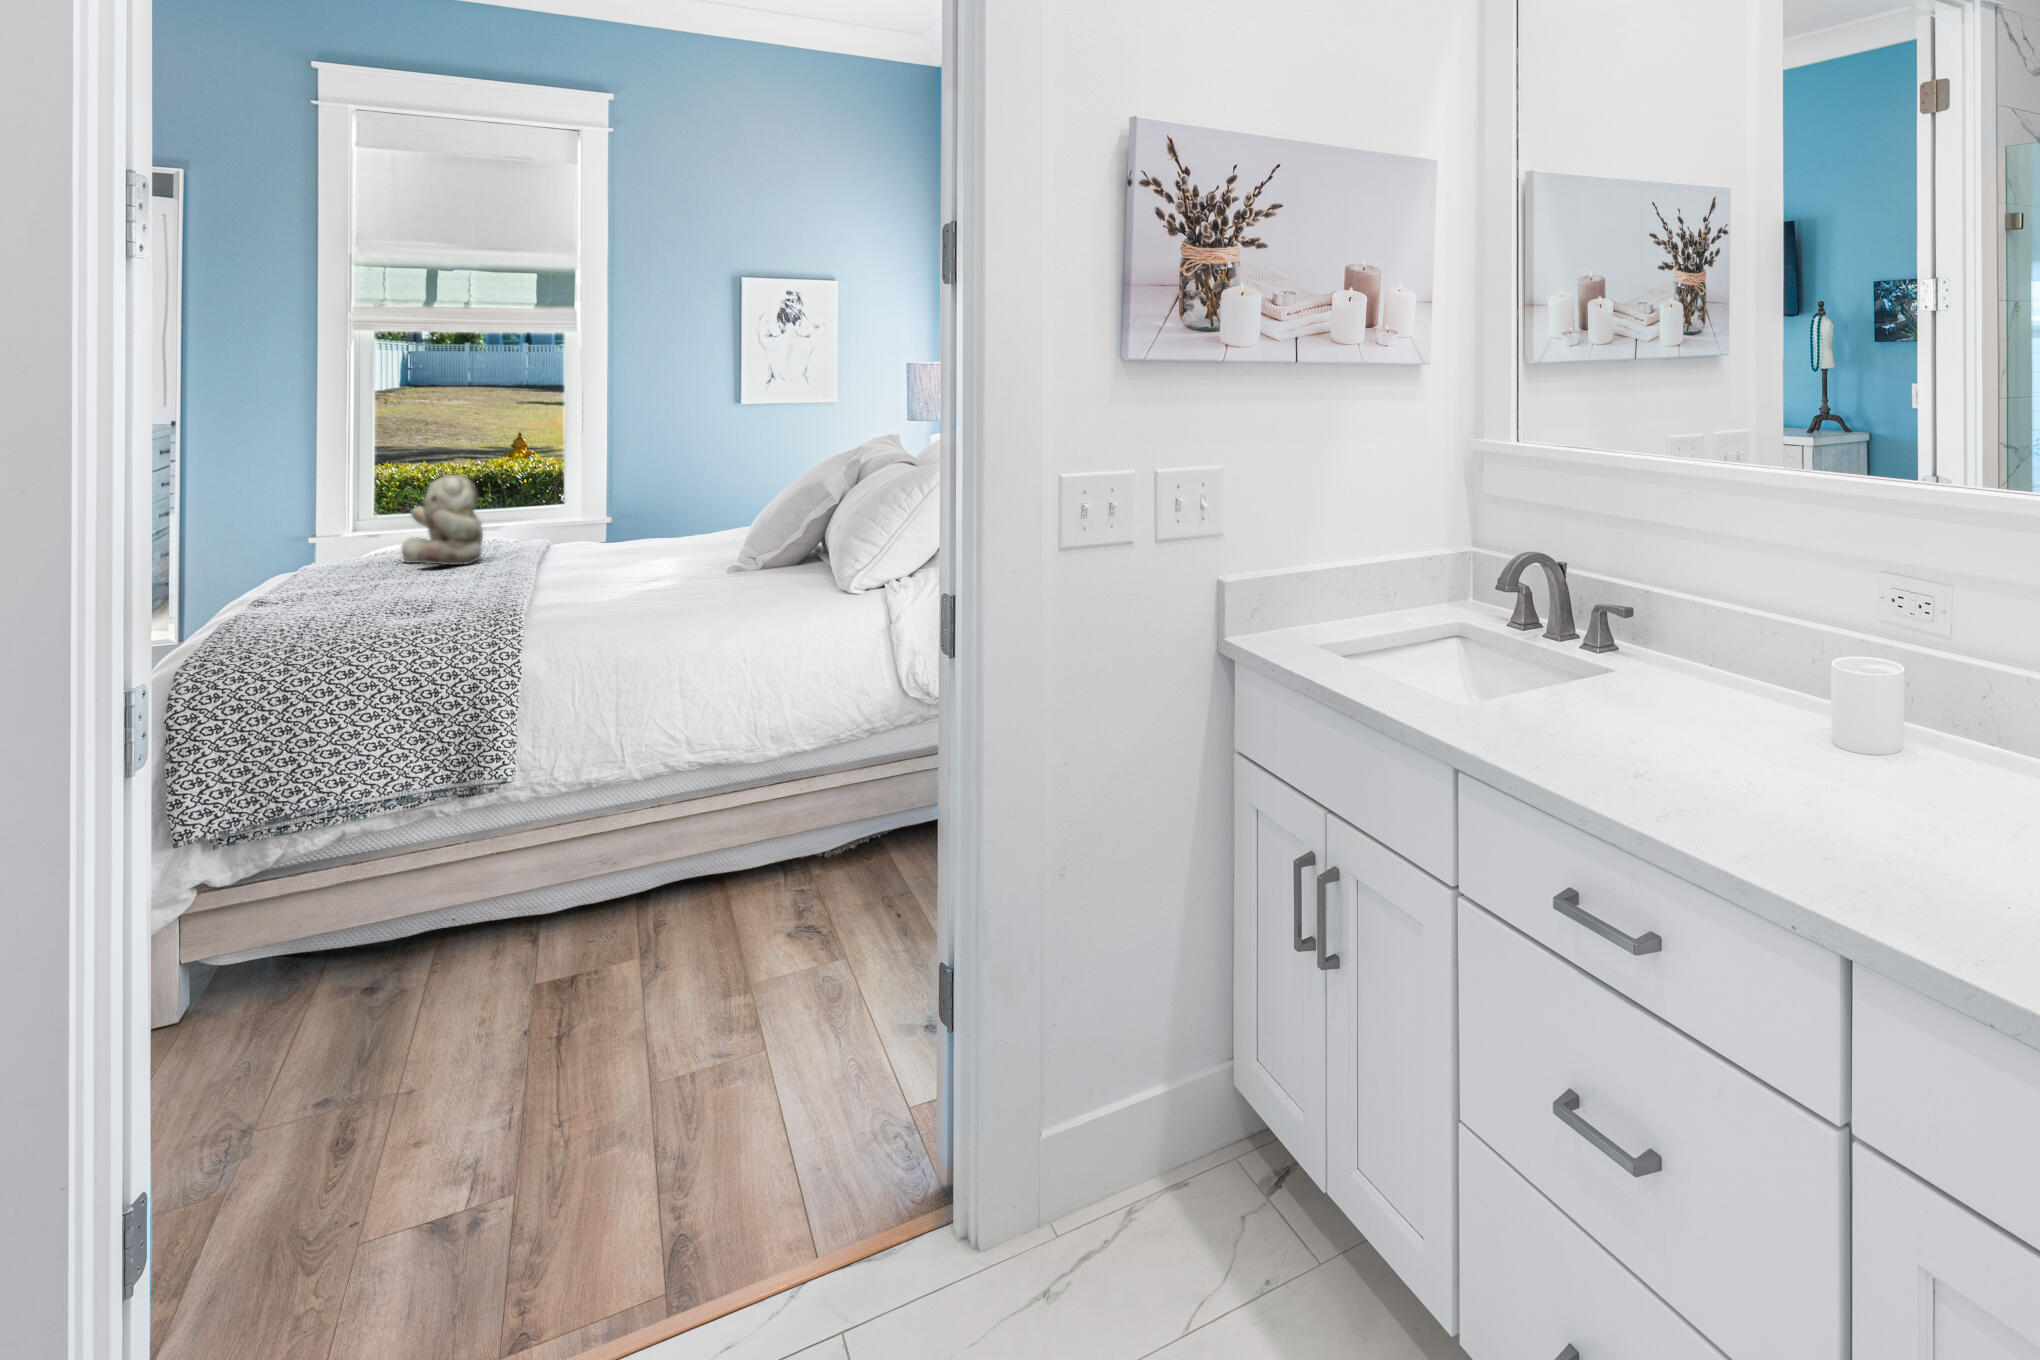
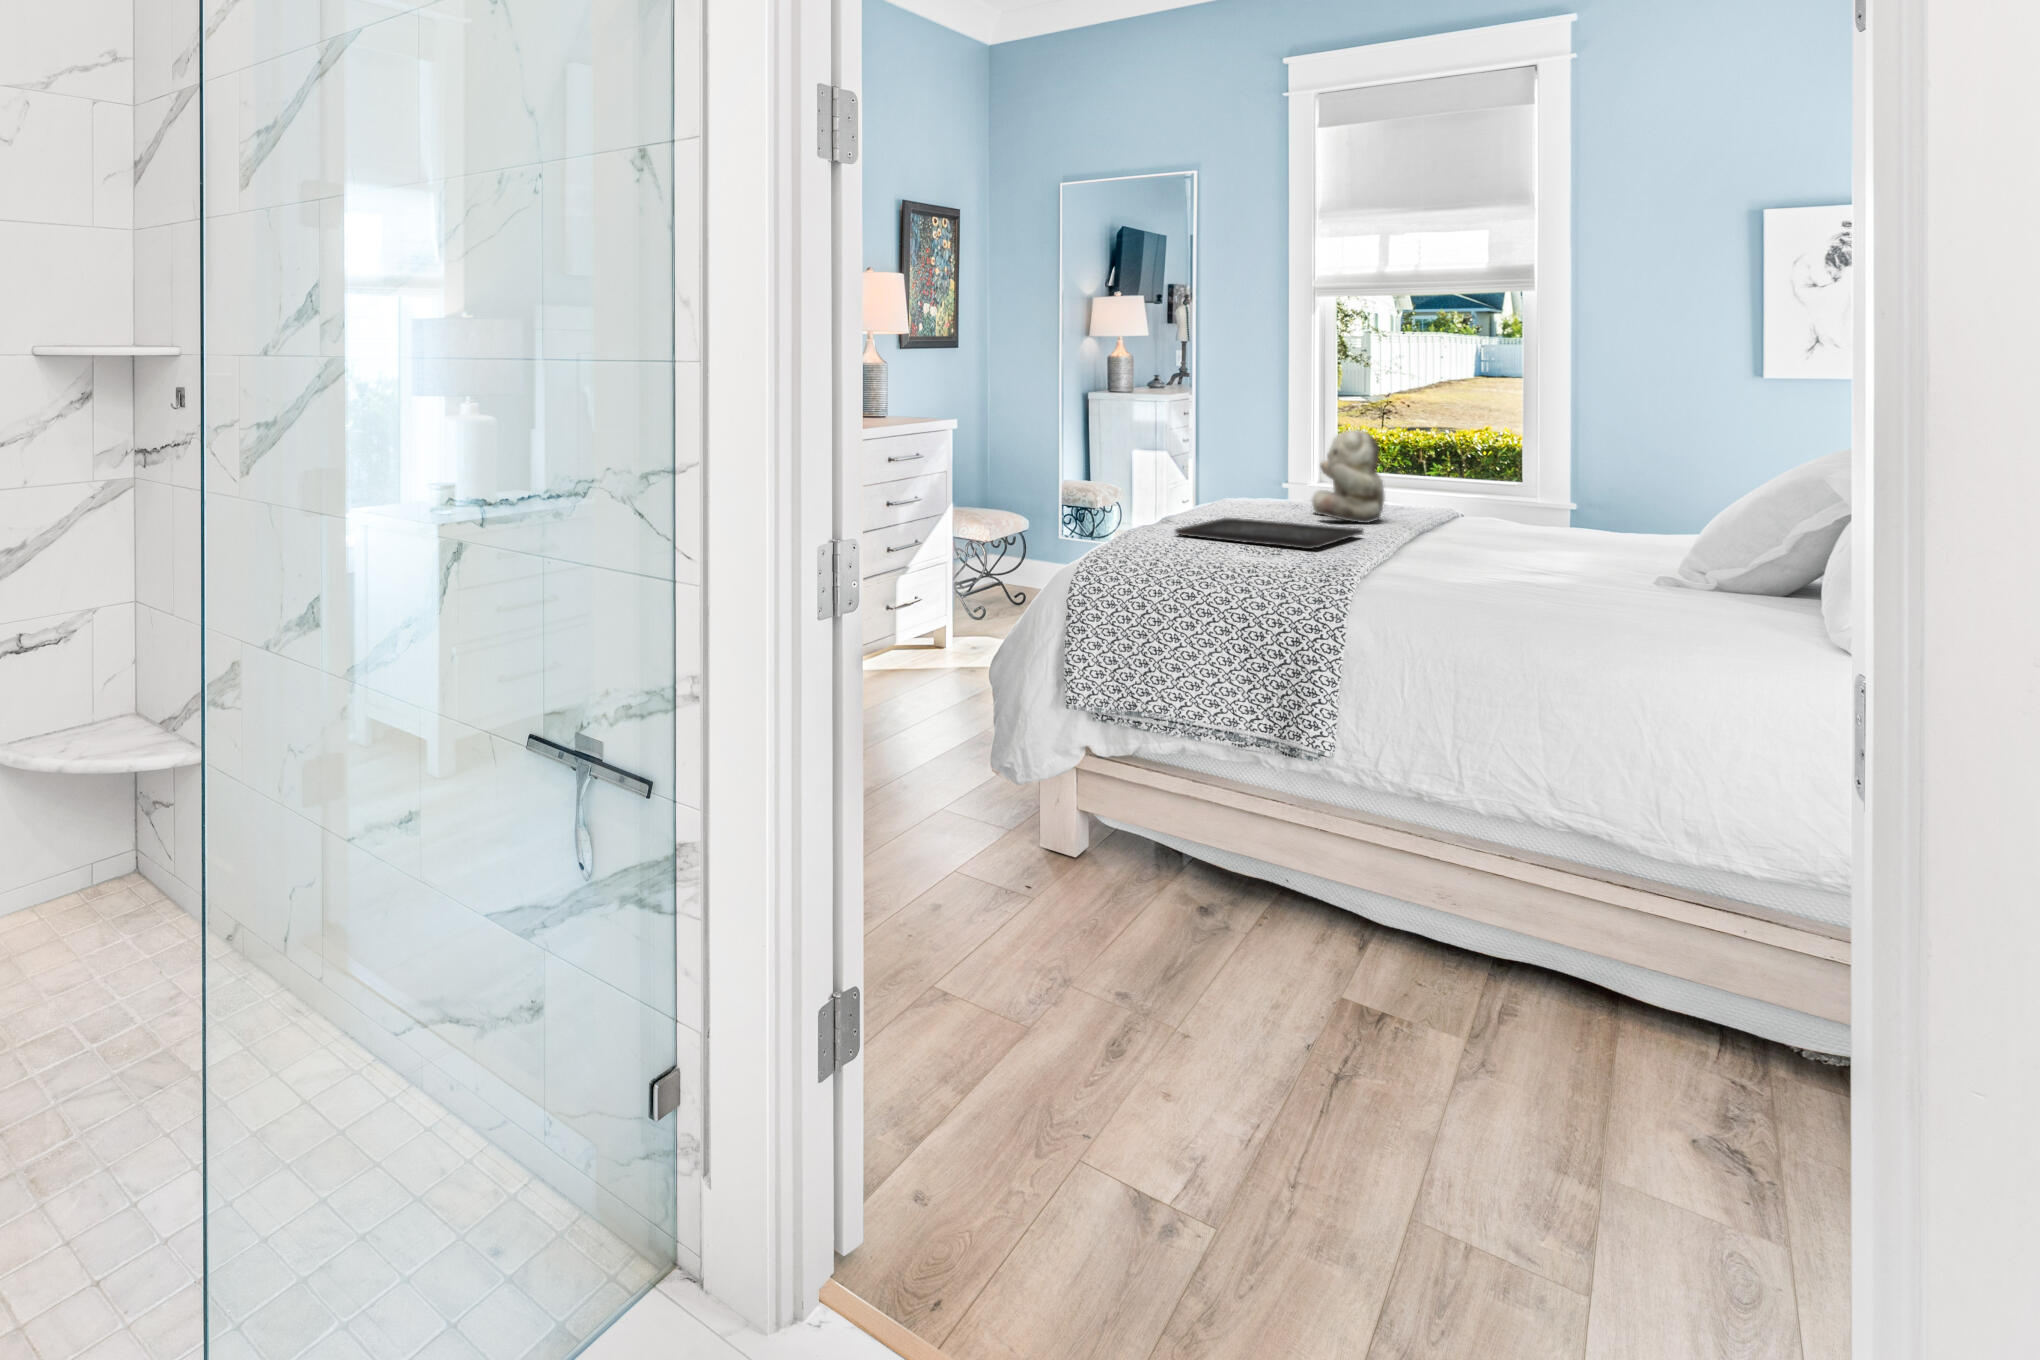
tray: none [281,571,483,610] -> present [1175,518,1364,549]

